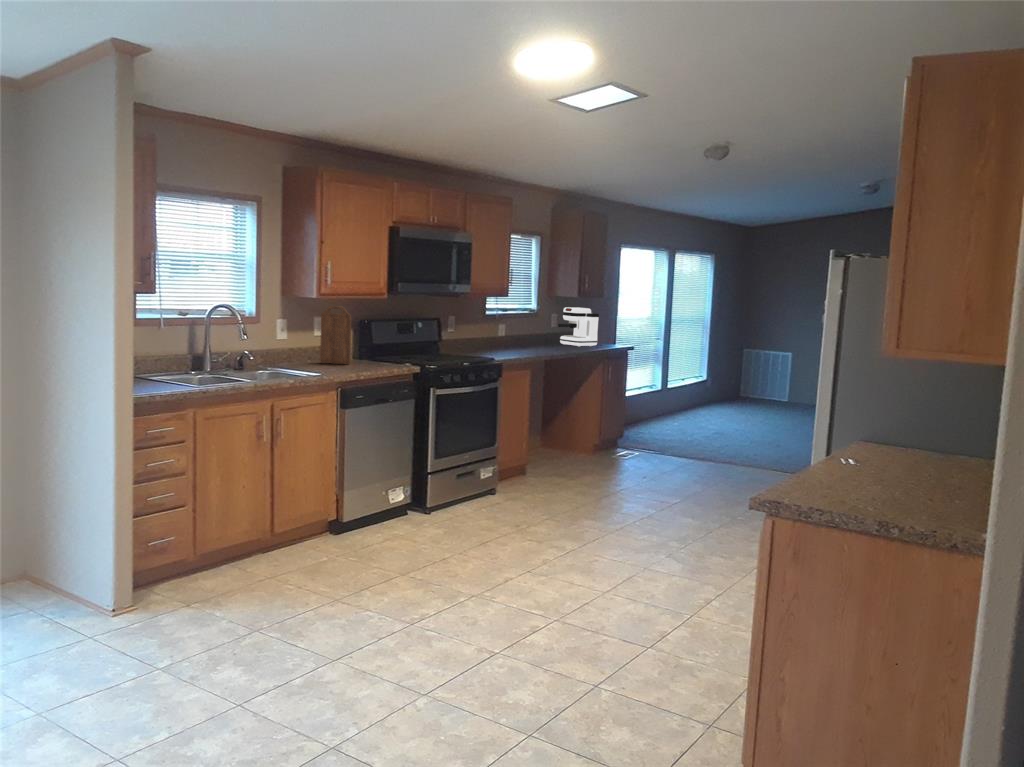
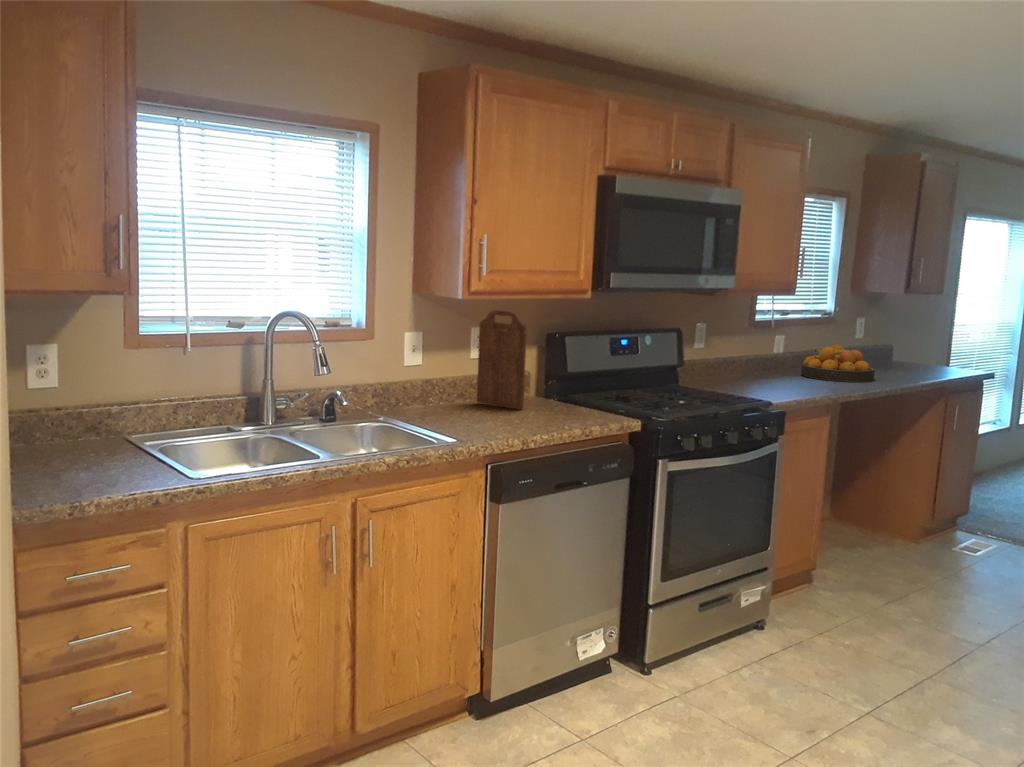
coffee maker: present [558,307,599,347] -> none [871,309,941,372]
fruit bowl: none [515,329,558,351] -> present [801,345,875,382]

